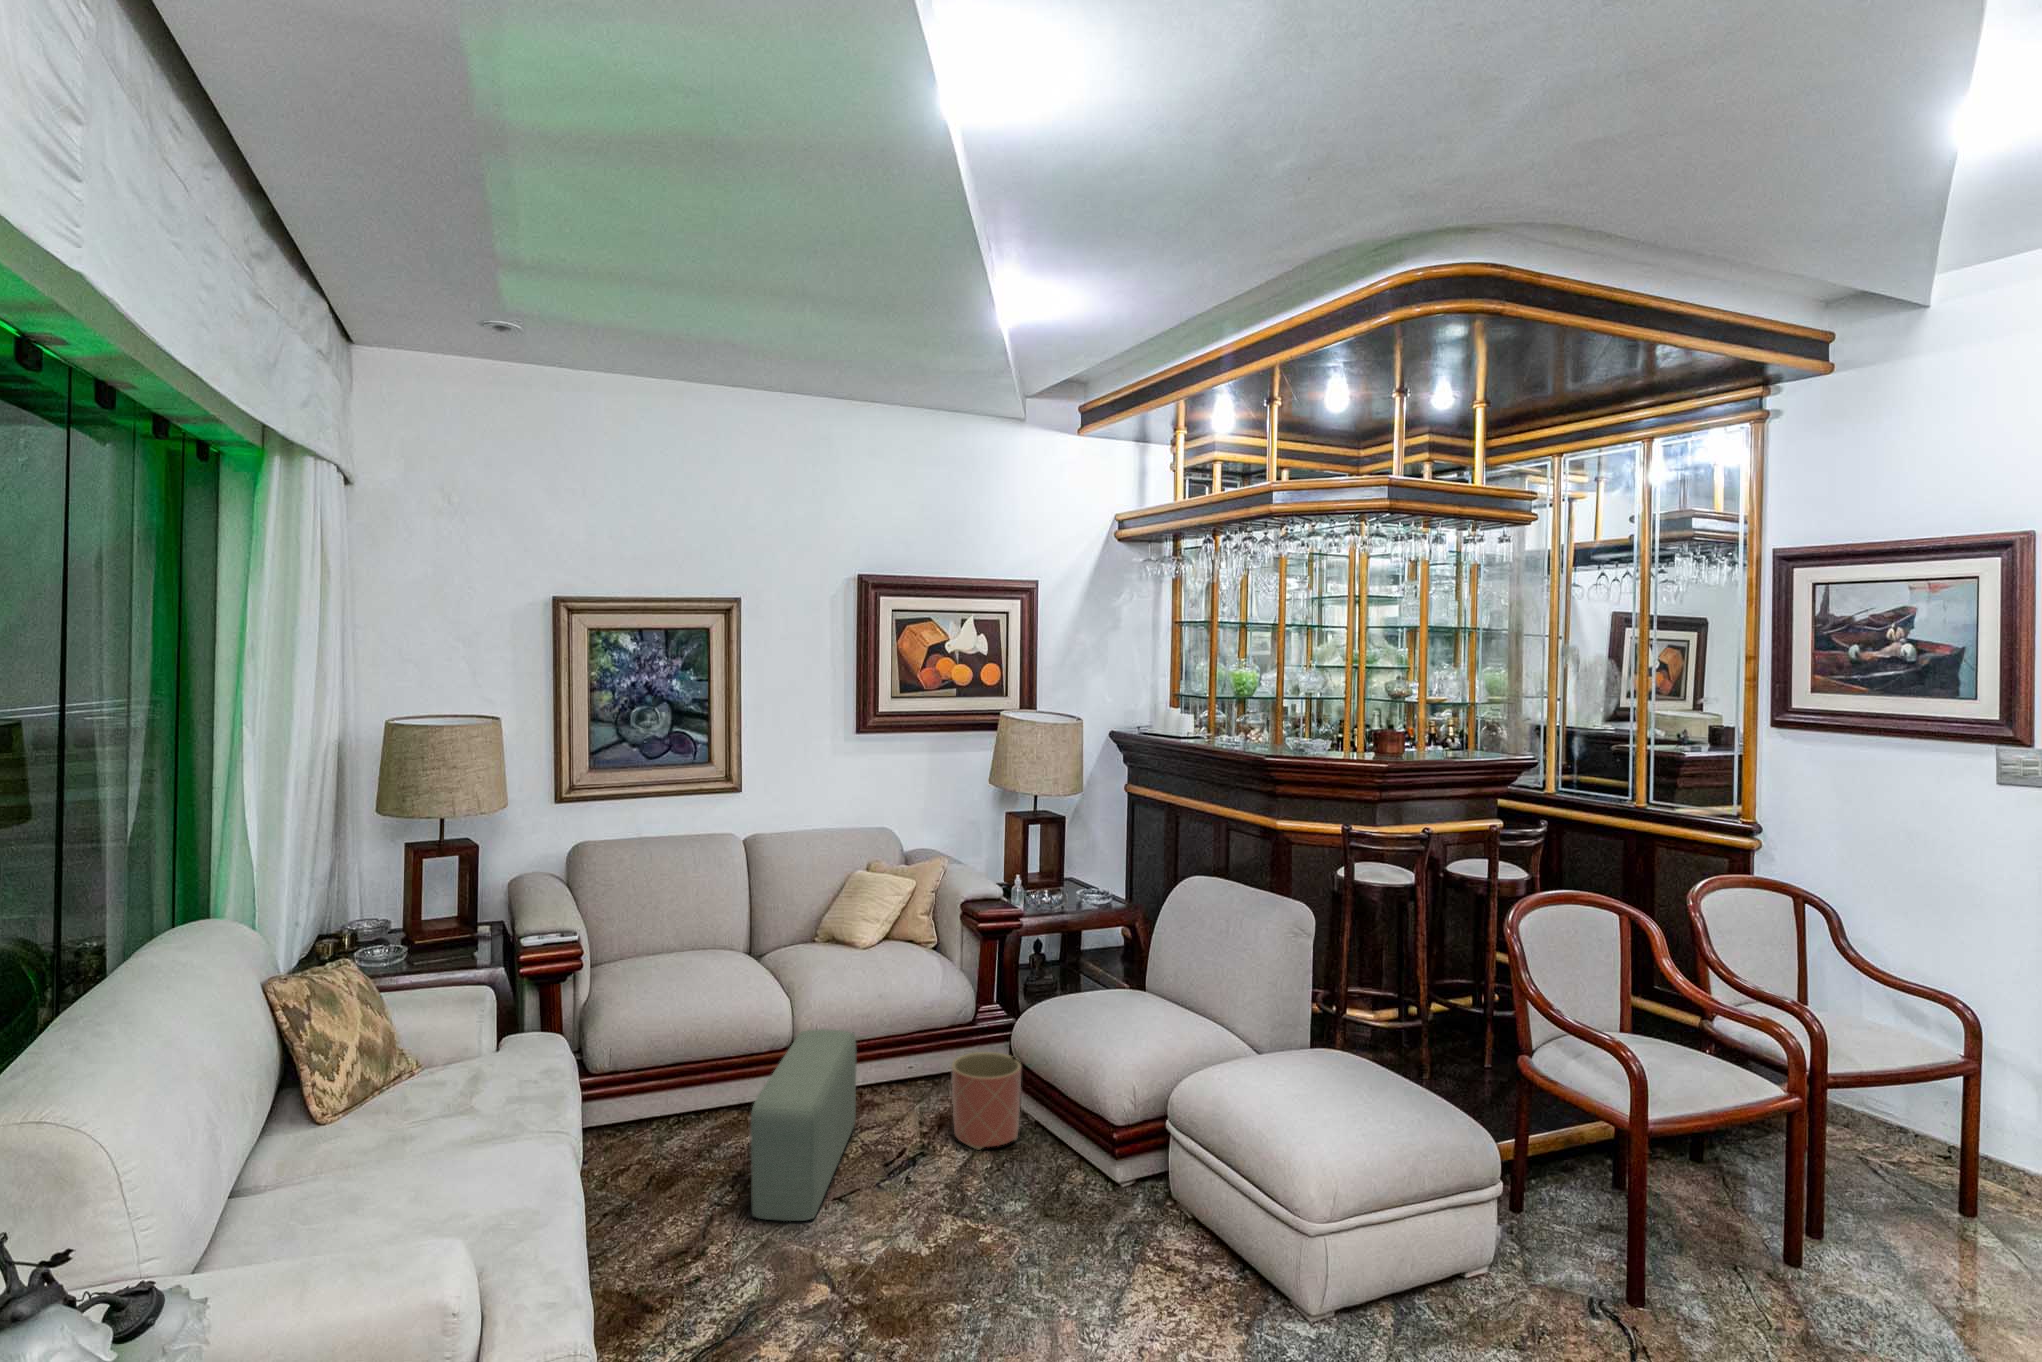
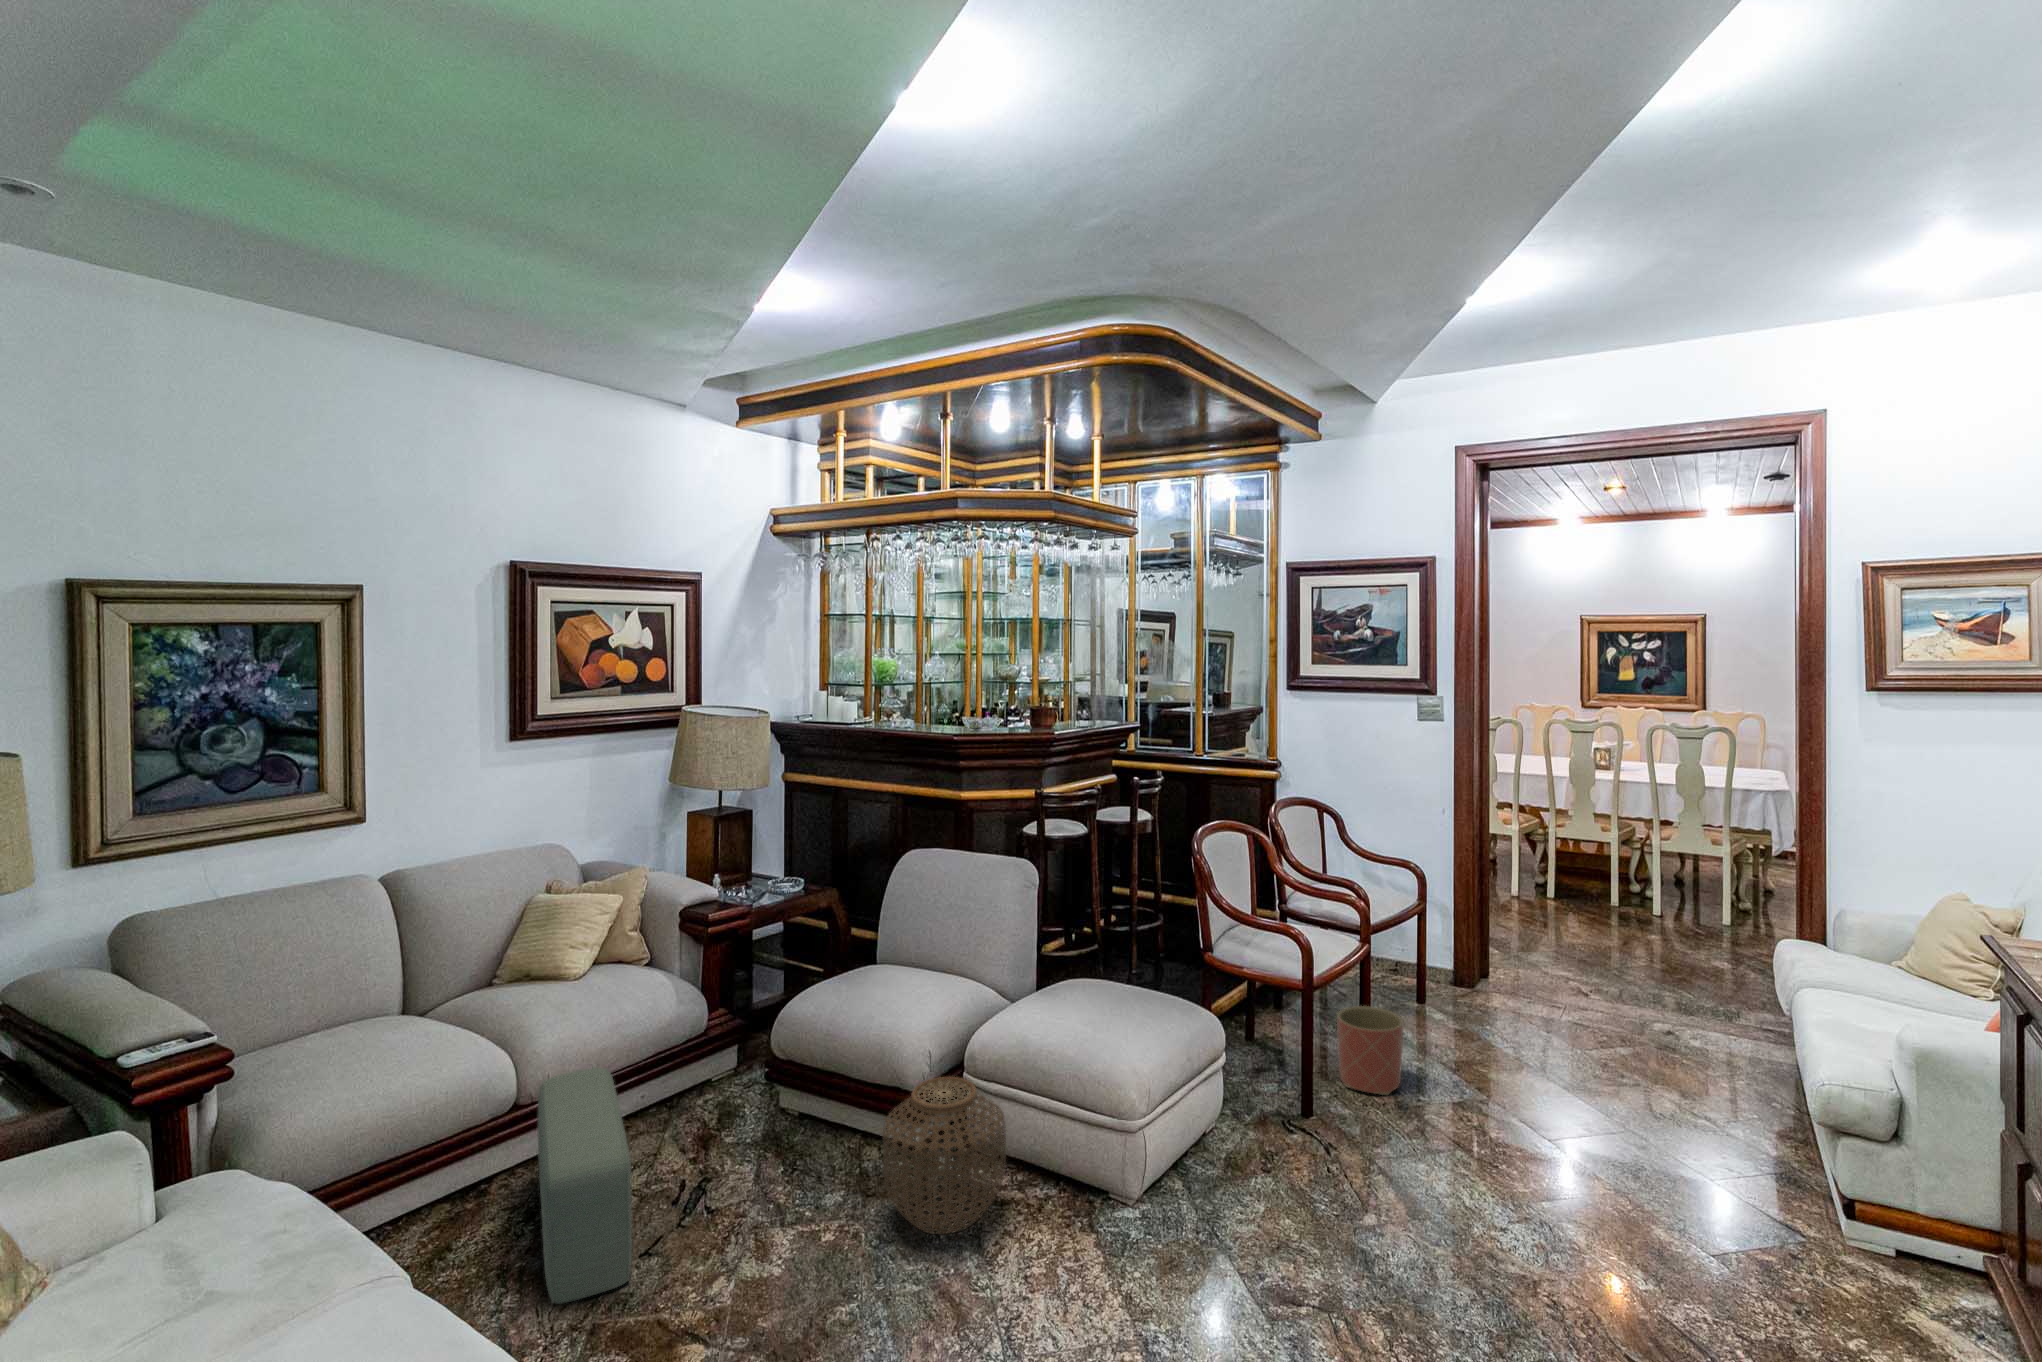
planter: present [951,1052,1021,1150] -> present [1337,1006,1403,1095]
woven basket: none [1040,1111,1171,1276] -> present [883,1077,1006,1234]

